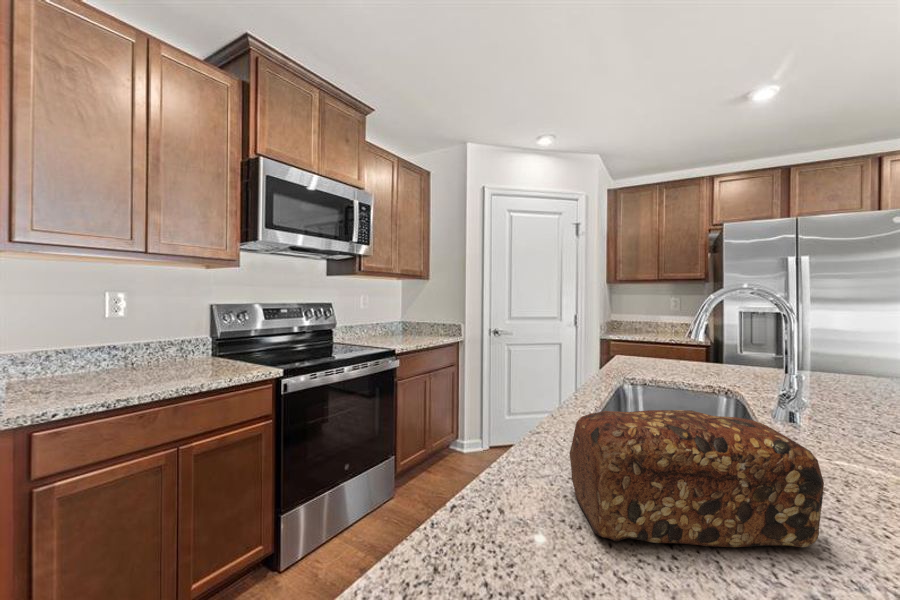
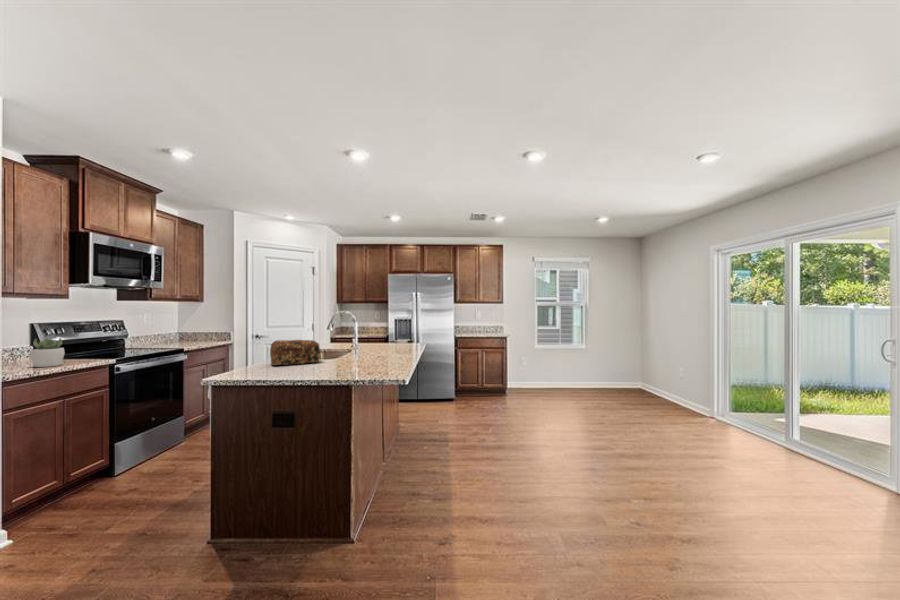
succulent plant: none [158,329,207,380] -> present [30,338,65,367]

